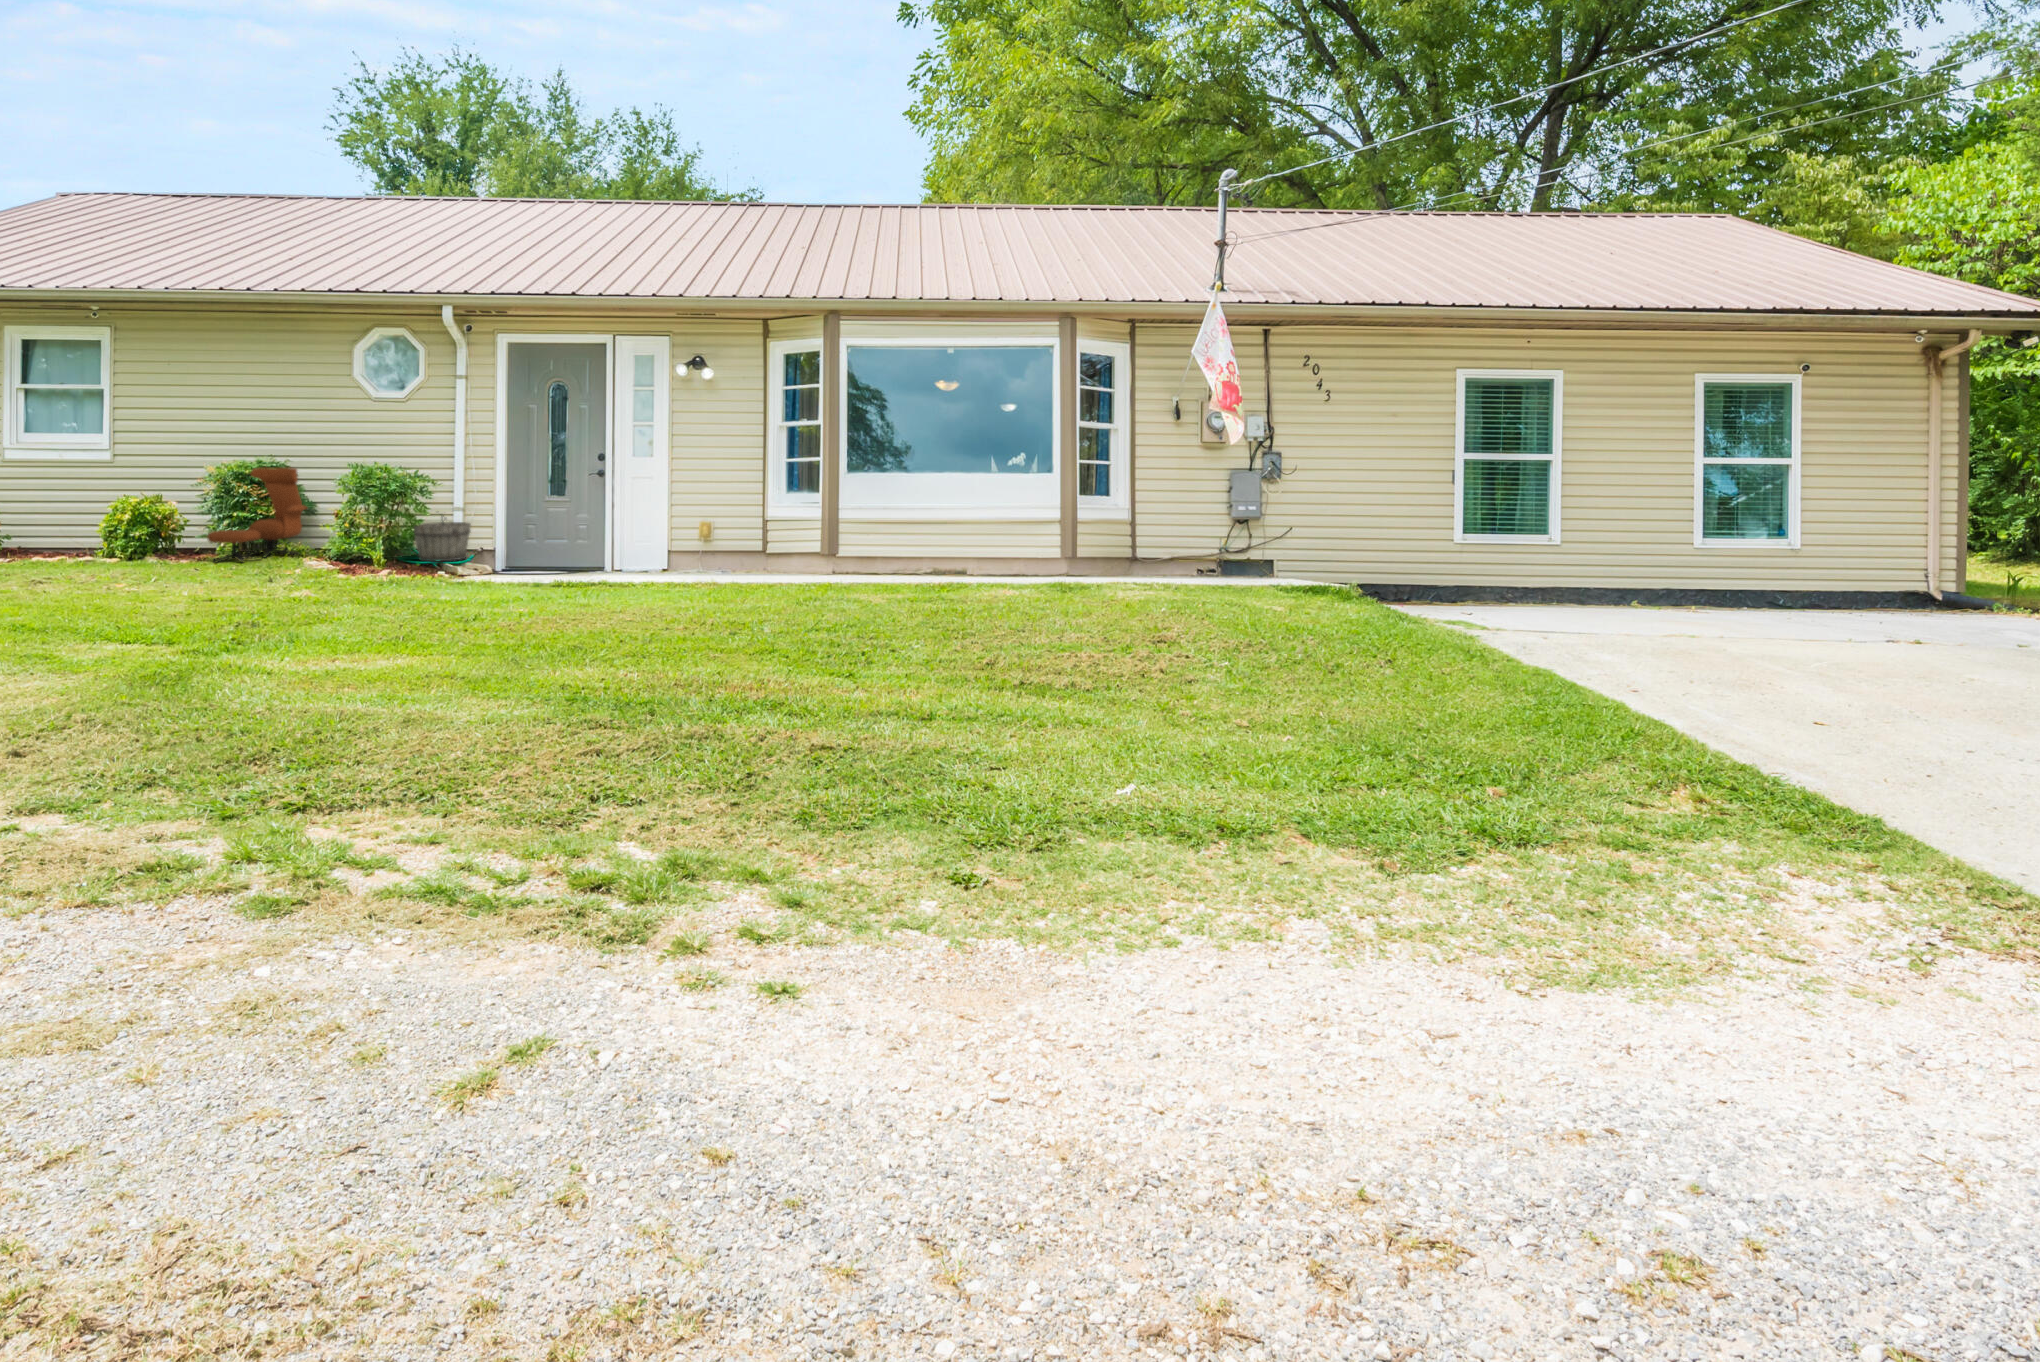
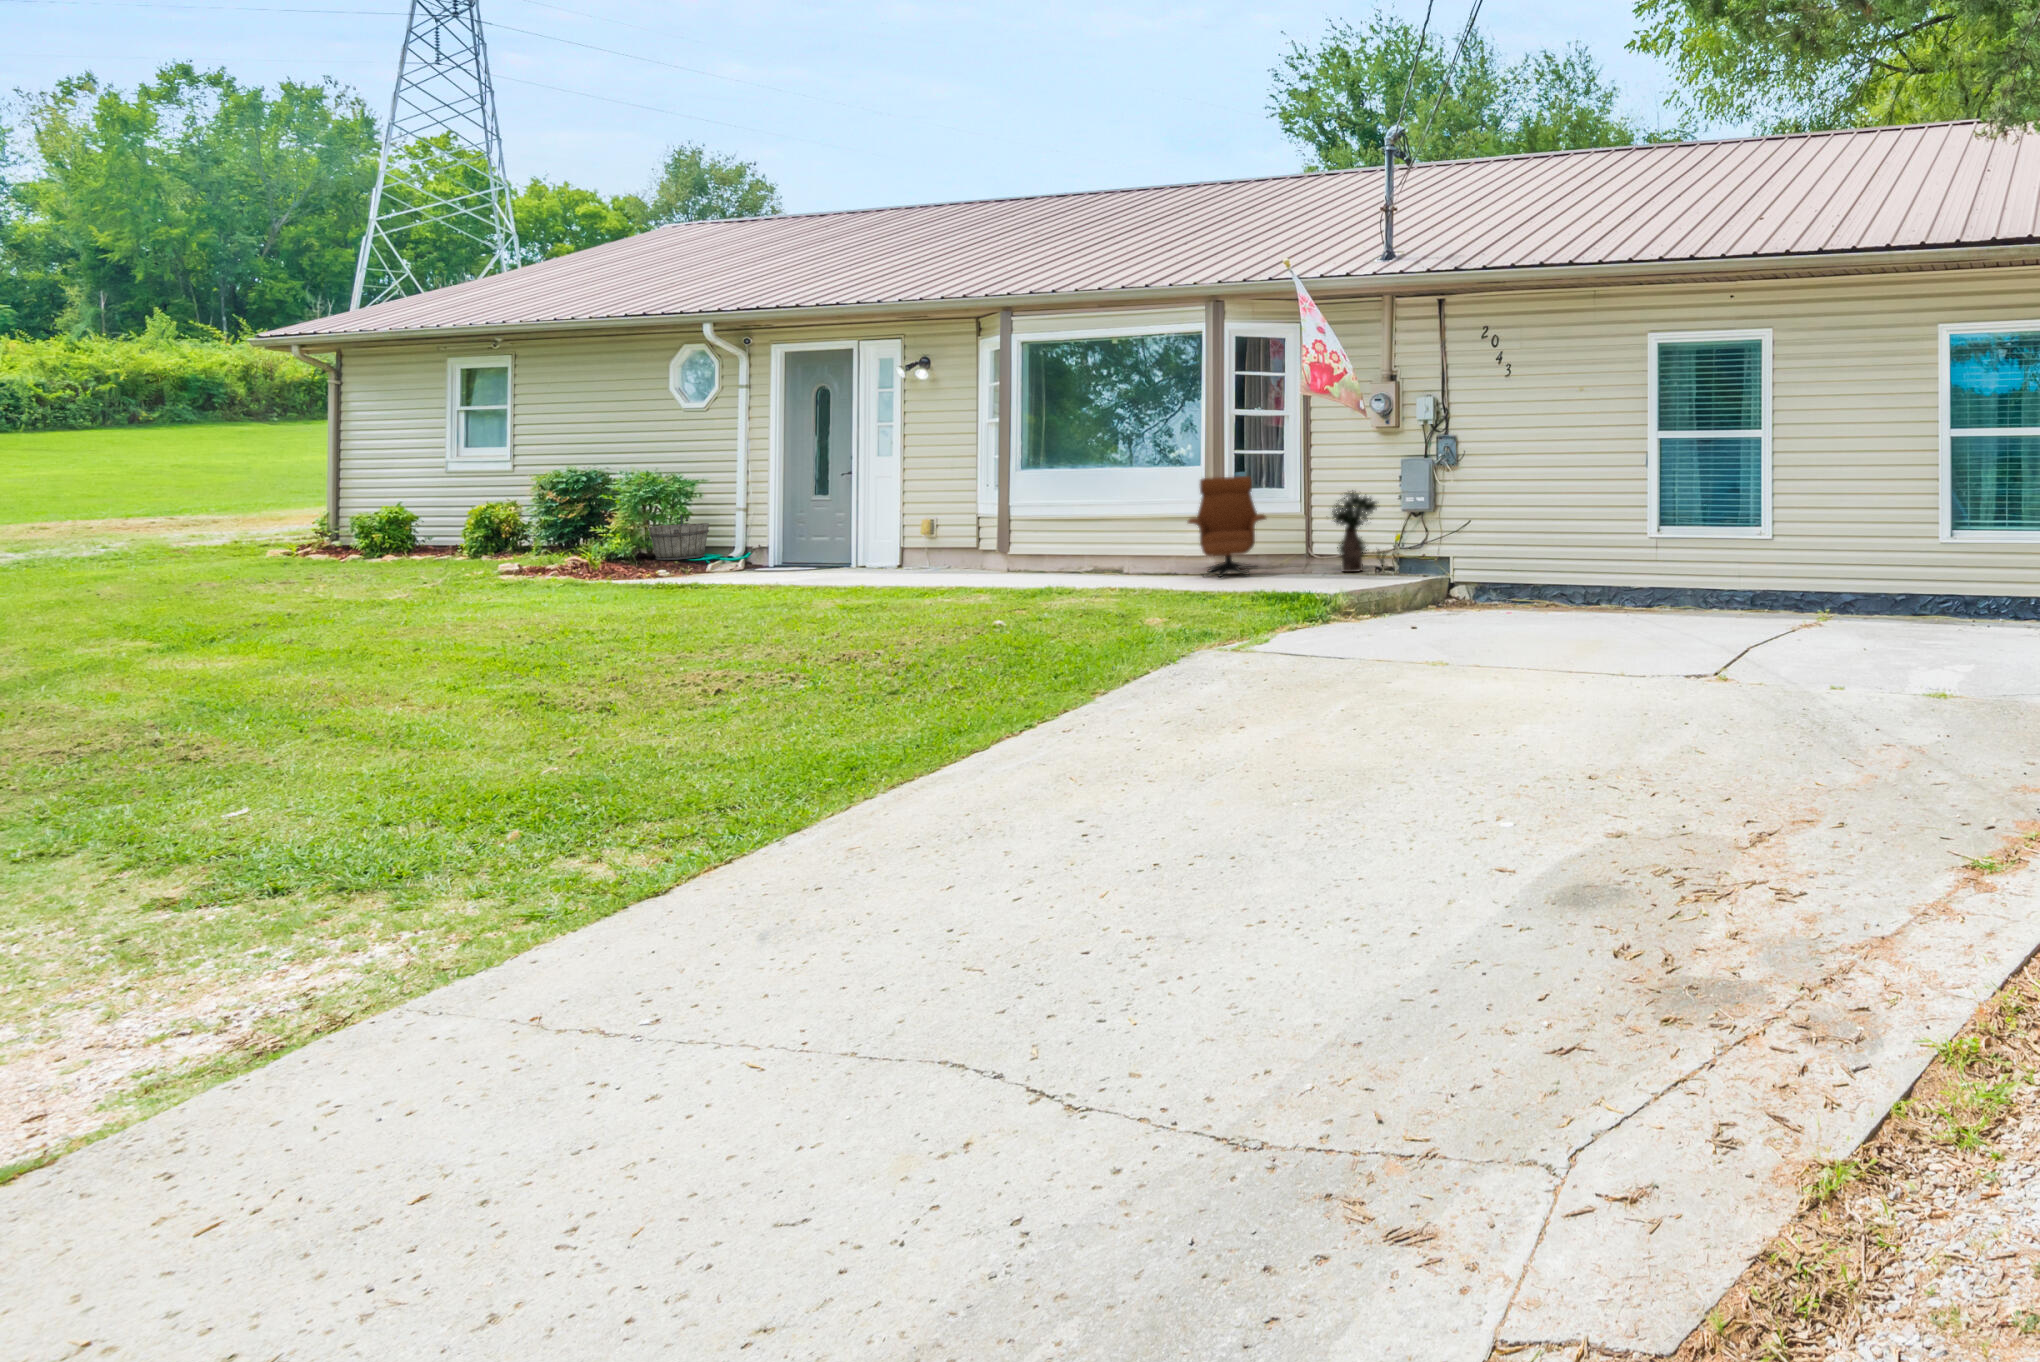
lounge chair: present [207,467,307,563] -> present [1188,476,1266,577]
potted plant: none [1175,497,1230,570] -> present [1332,490,1386,572]

